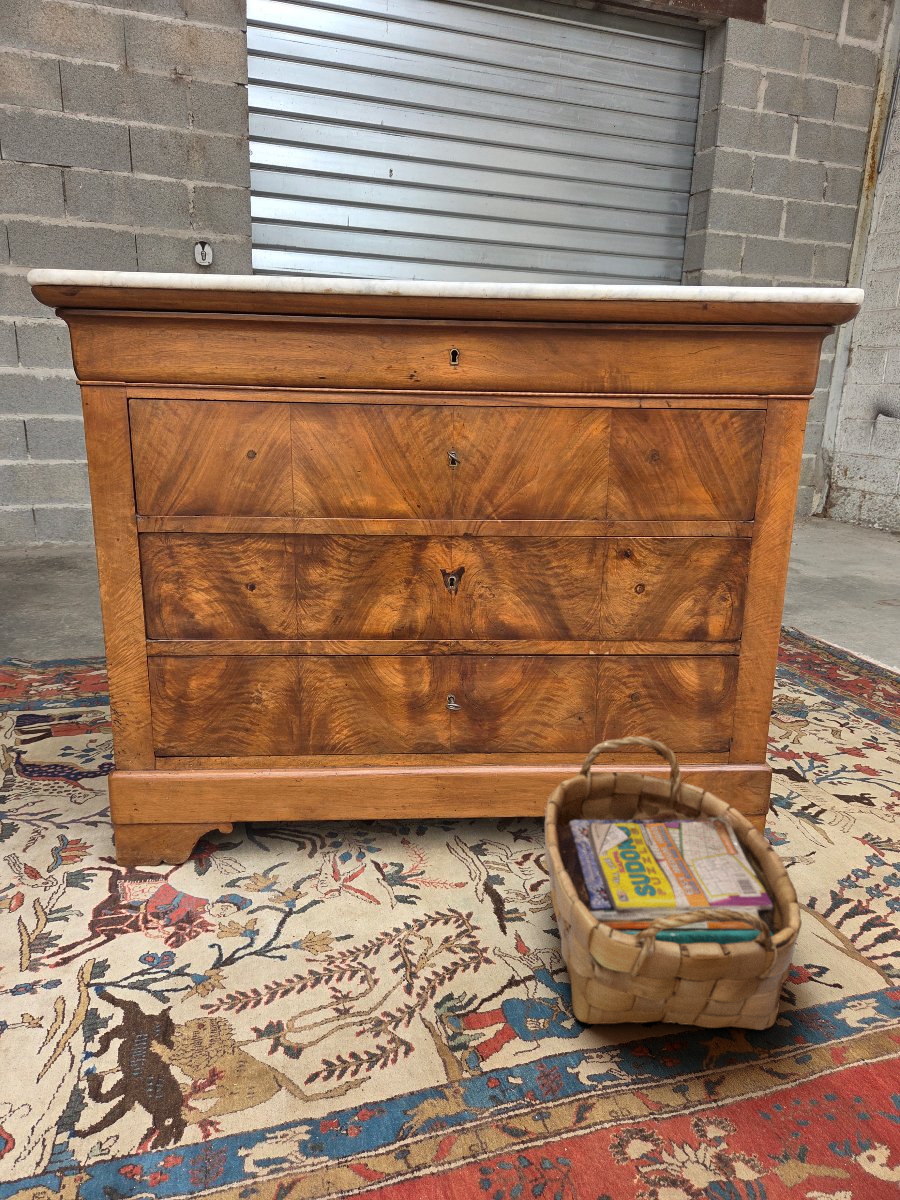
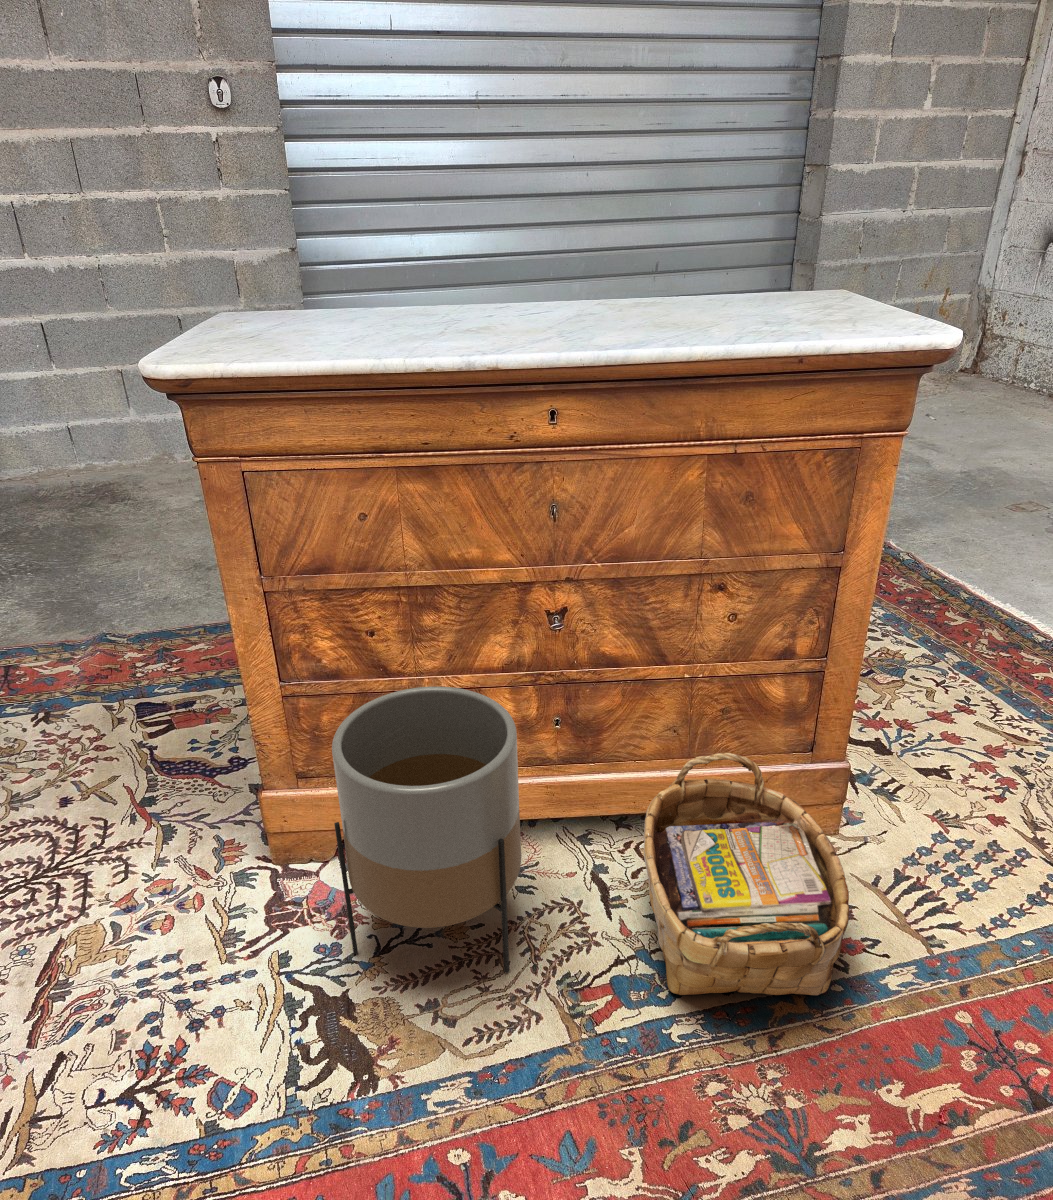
planter: none [173,641,399,992] -> present [332,687,521,973]

